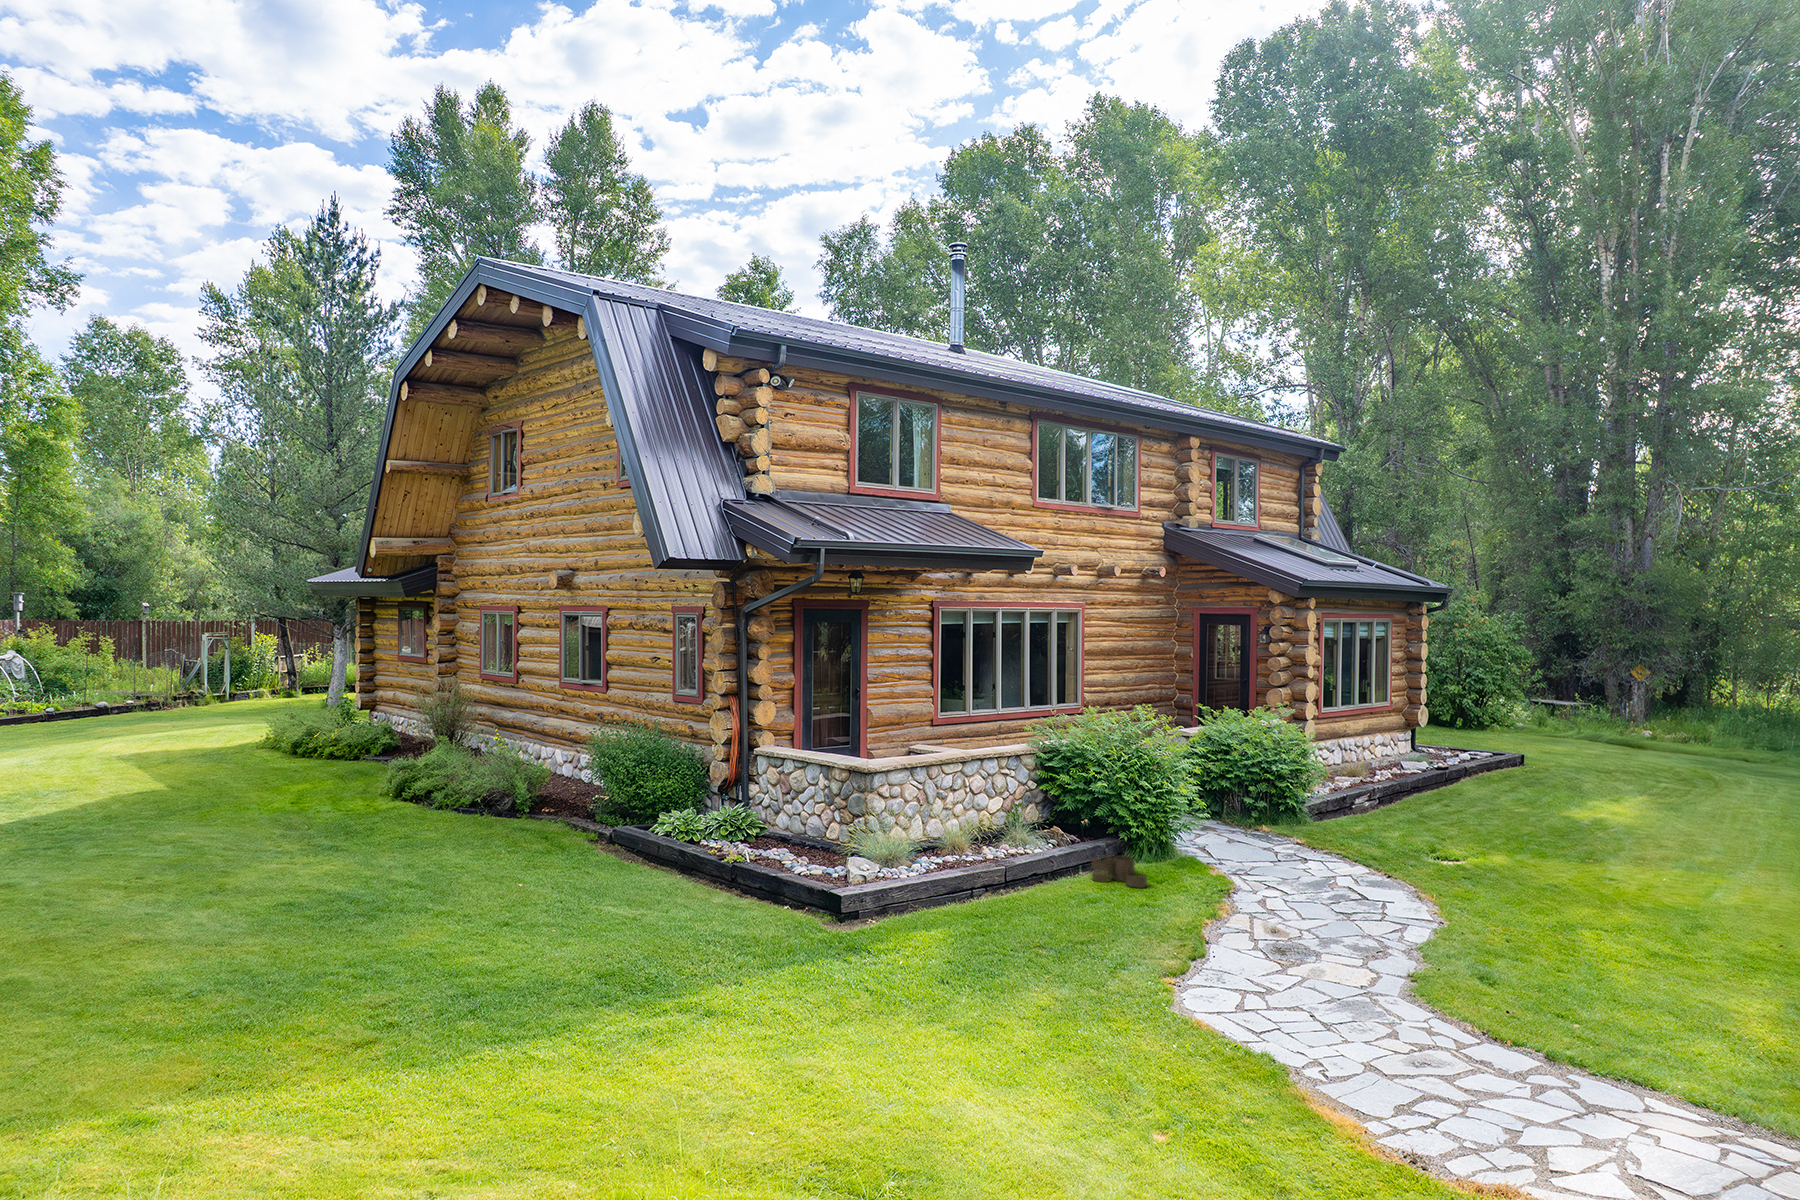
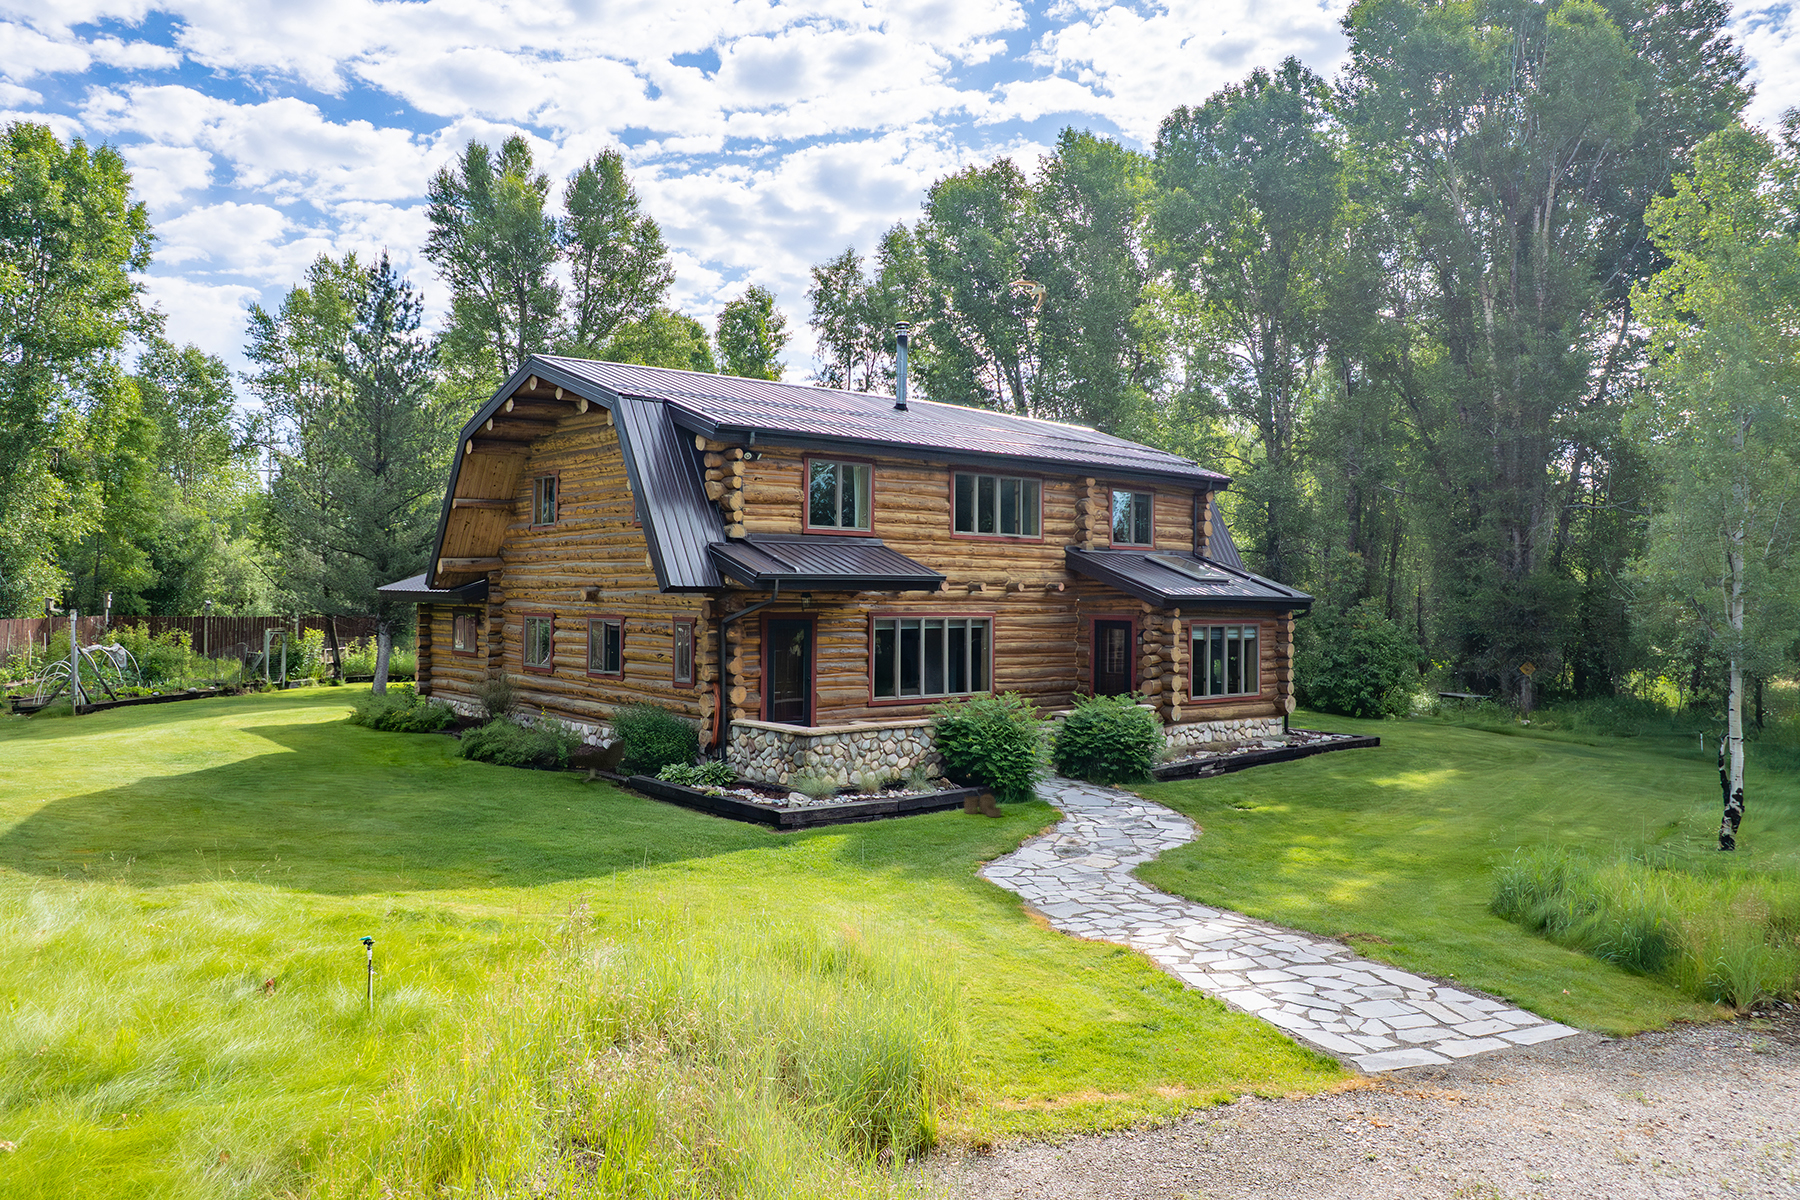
lounge chair: none [533,773,610,833] -> present [572,740,625,780]

